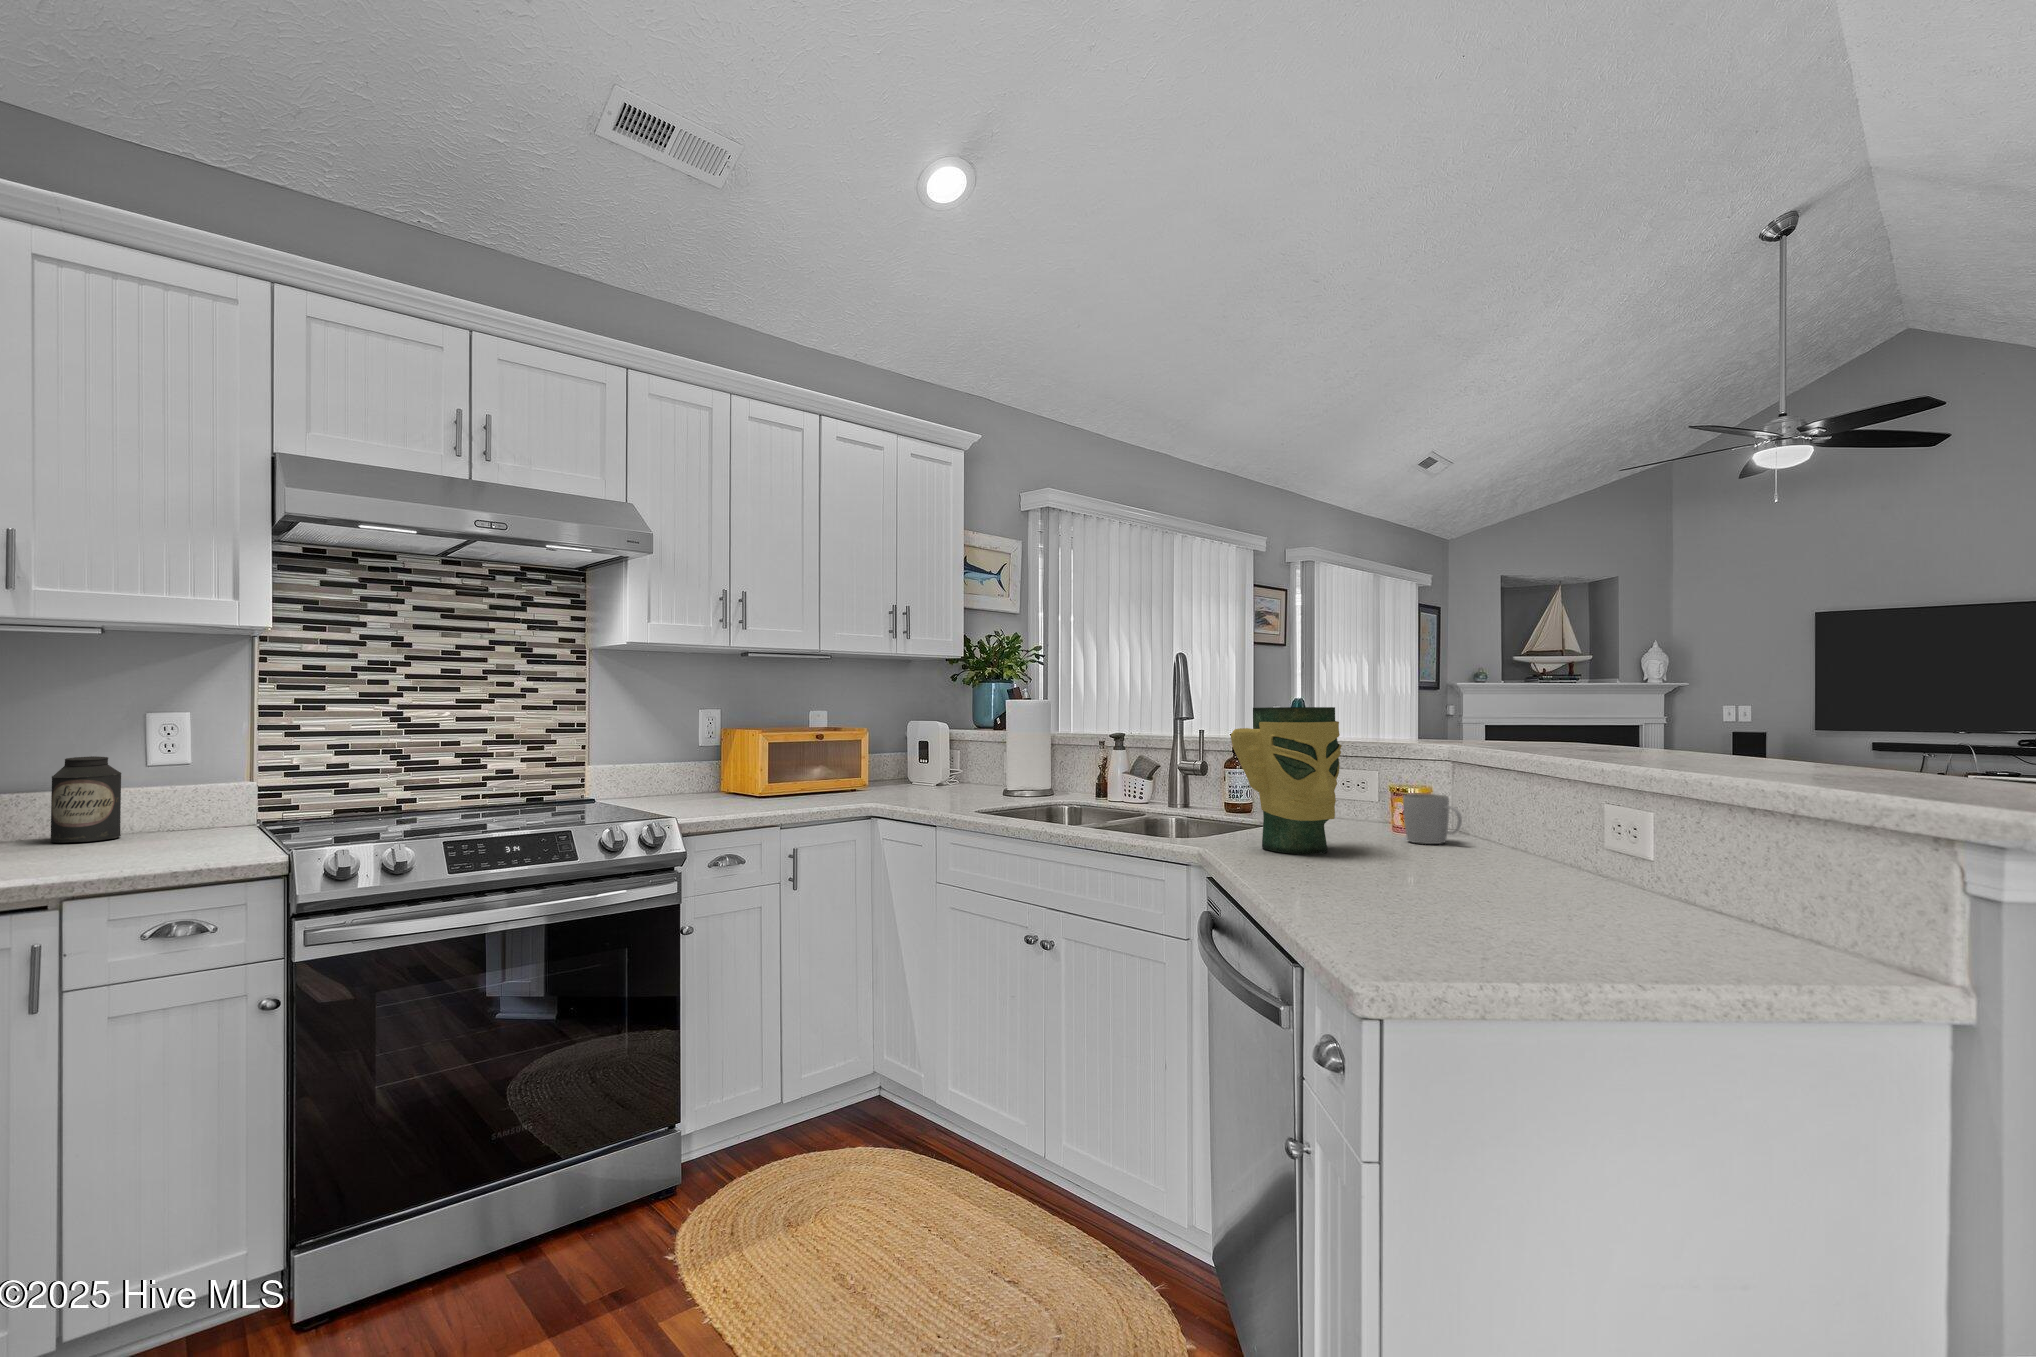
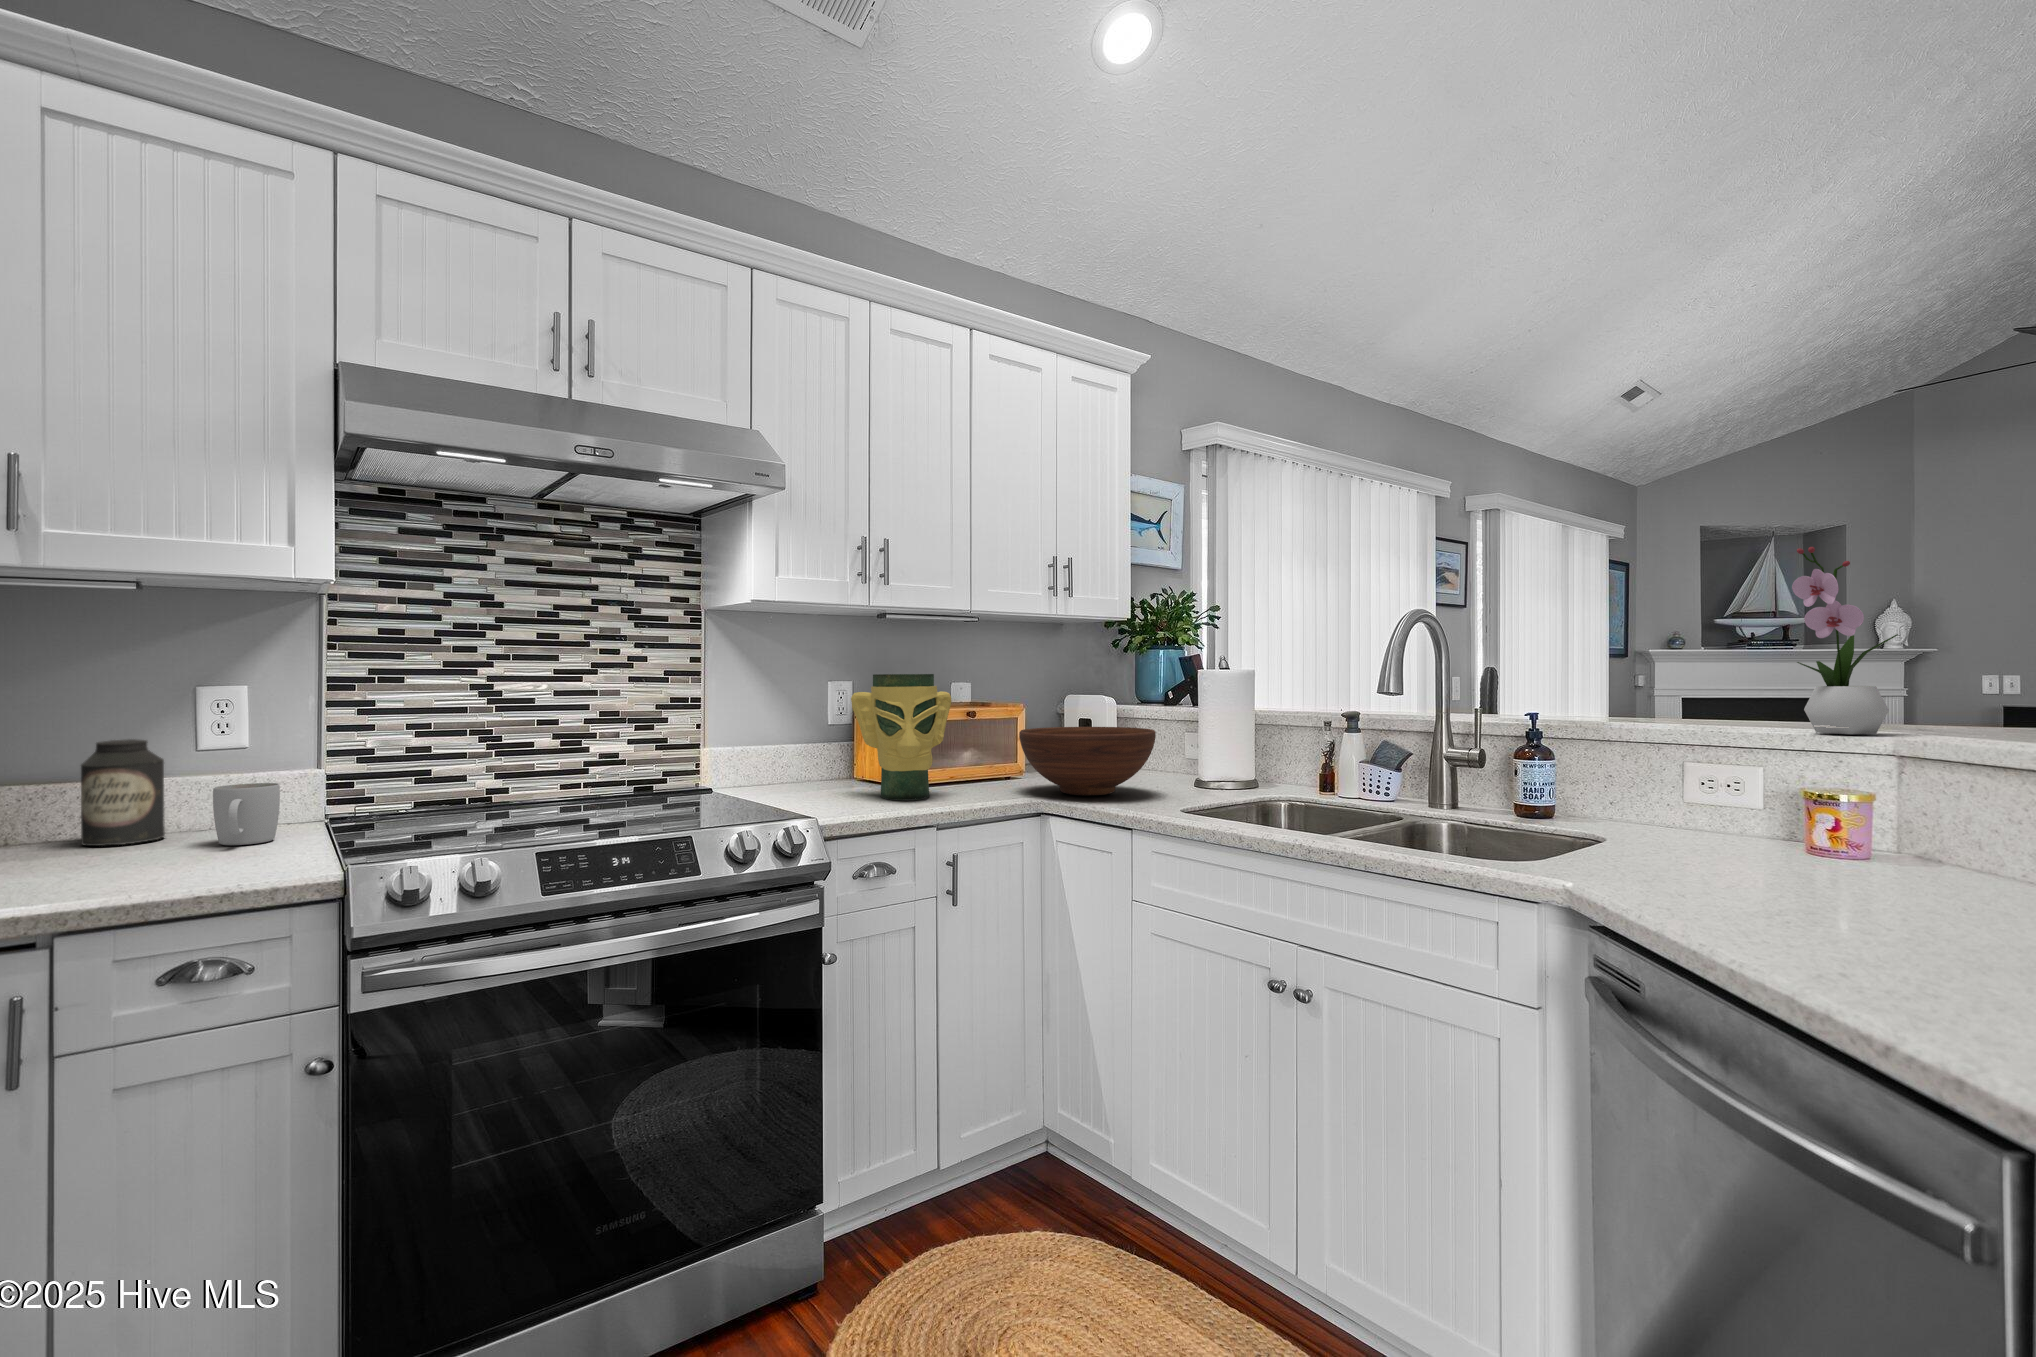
flower arrangement: none [1402,610,1471,746] -> present [1792,547,1898,734]
vase: present [1230,707,1342,854] -> present [851,674,951,800]
fruit bowl: none [856,746,967,802] -> present [1019,727,1156,796]
mug: present [1403,794,1462,844] -> present [213,783,280,845]

